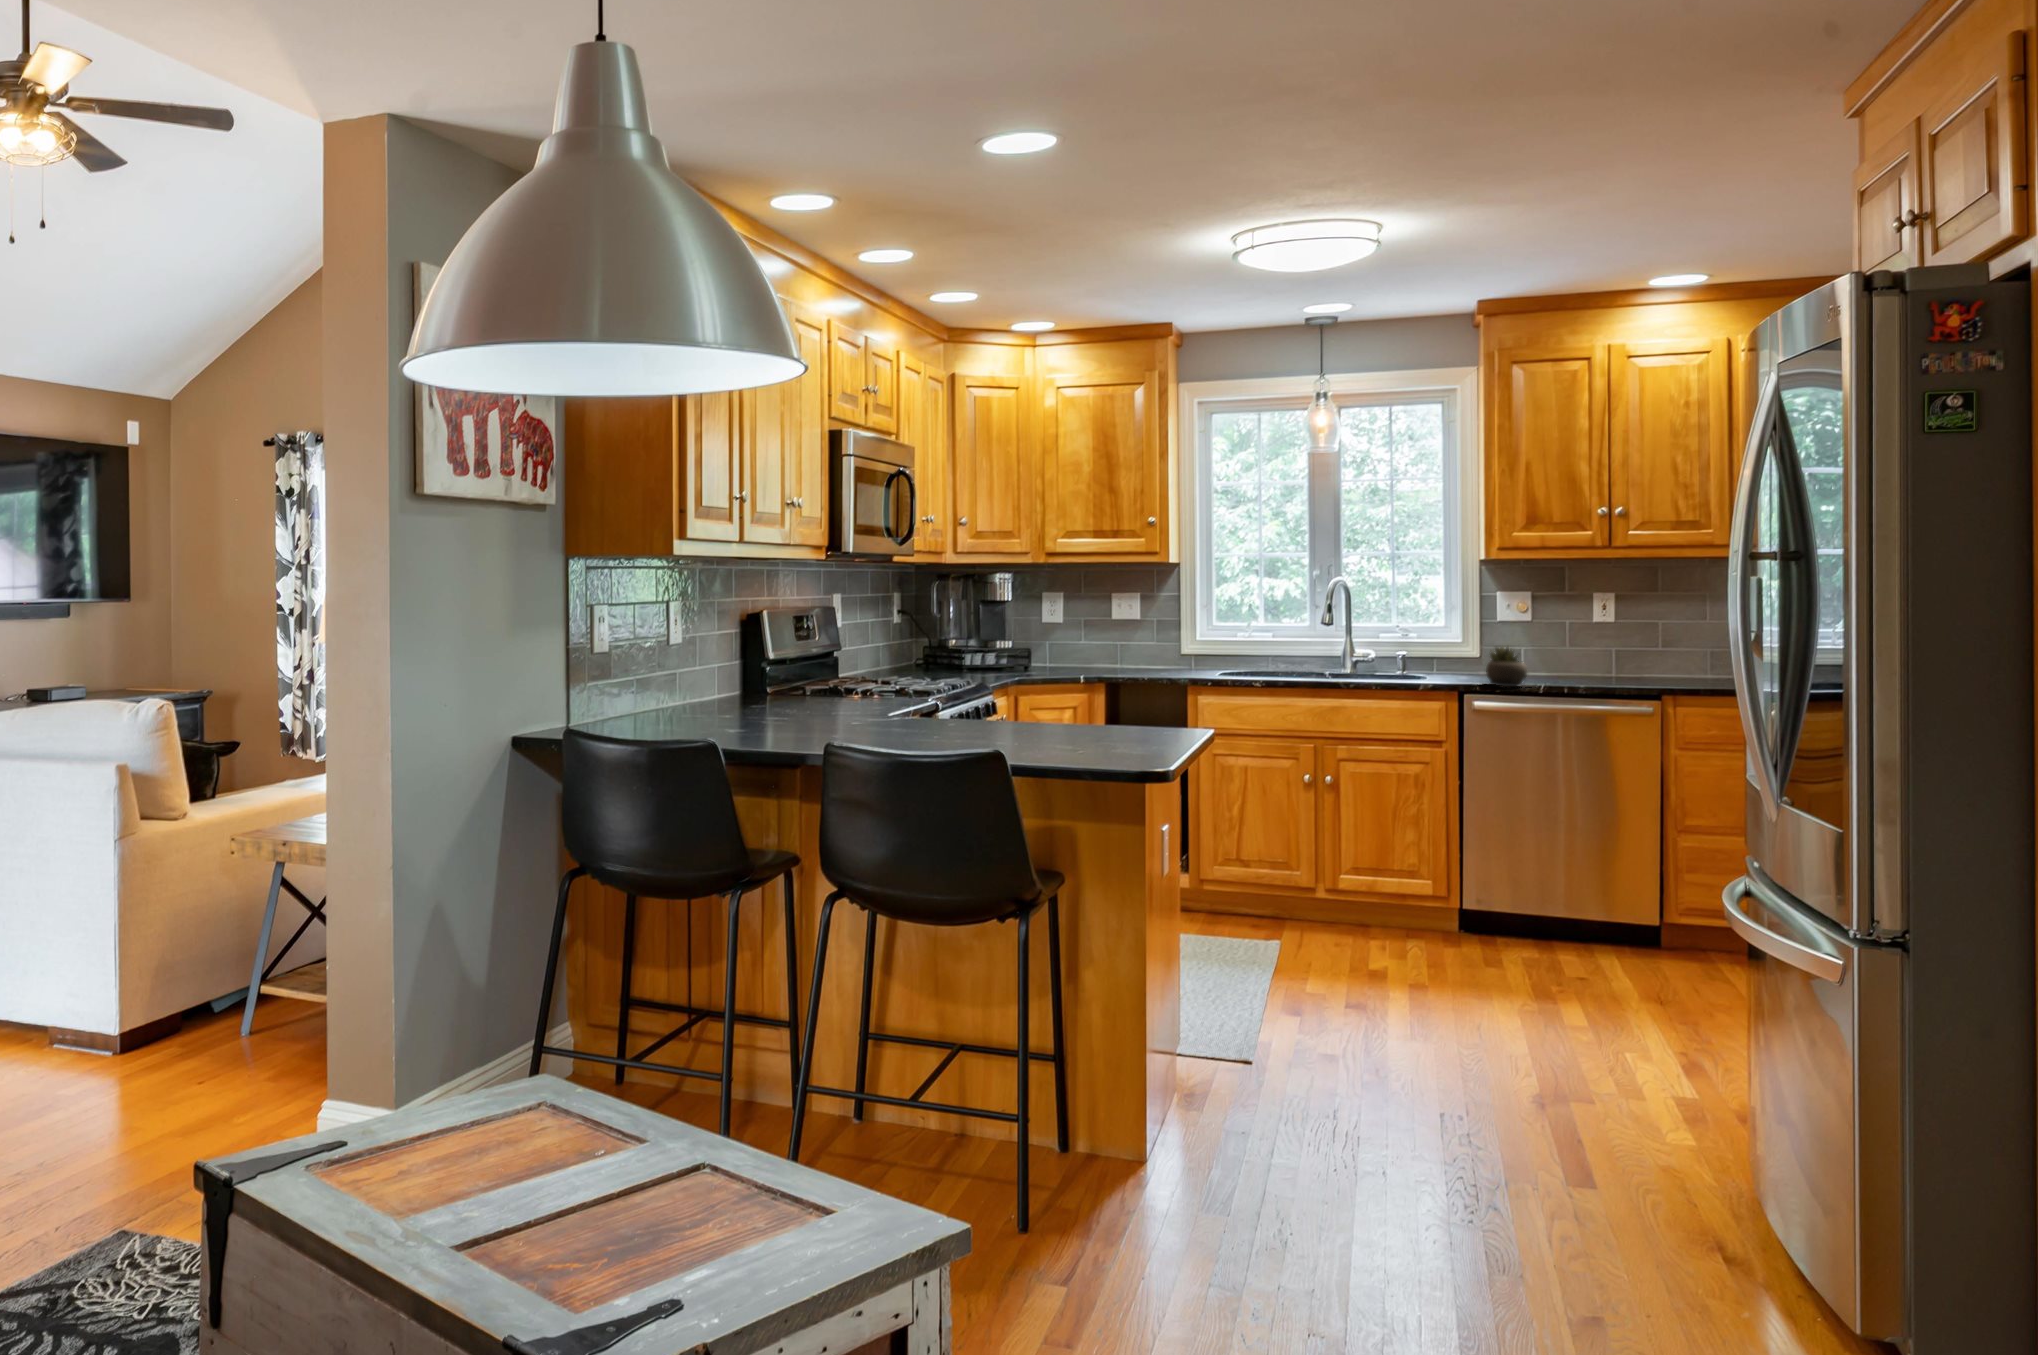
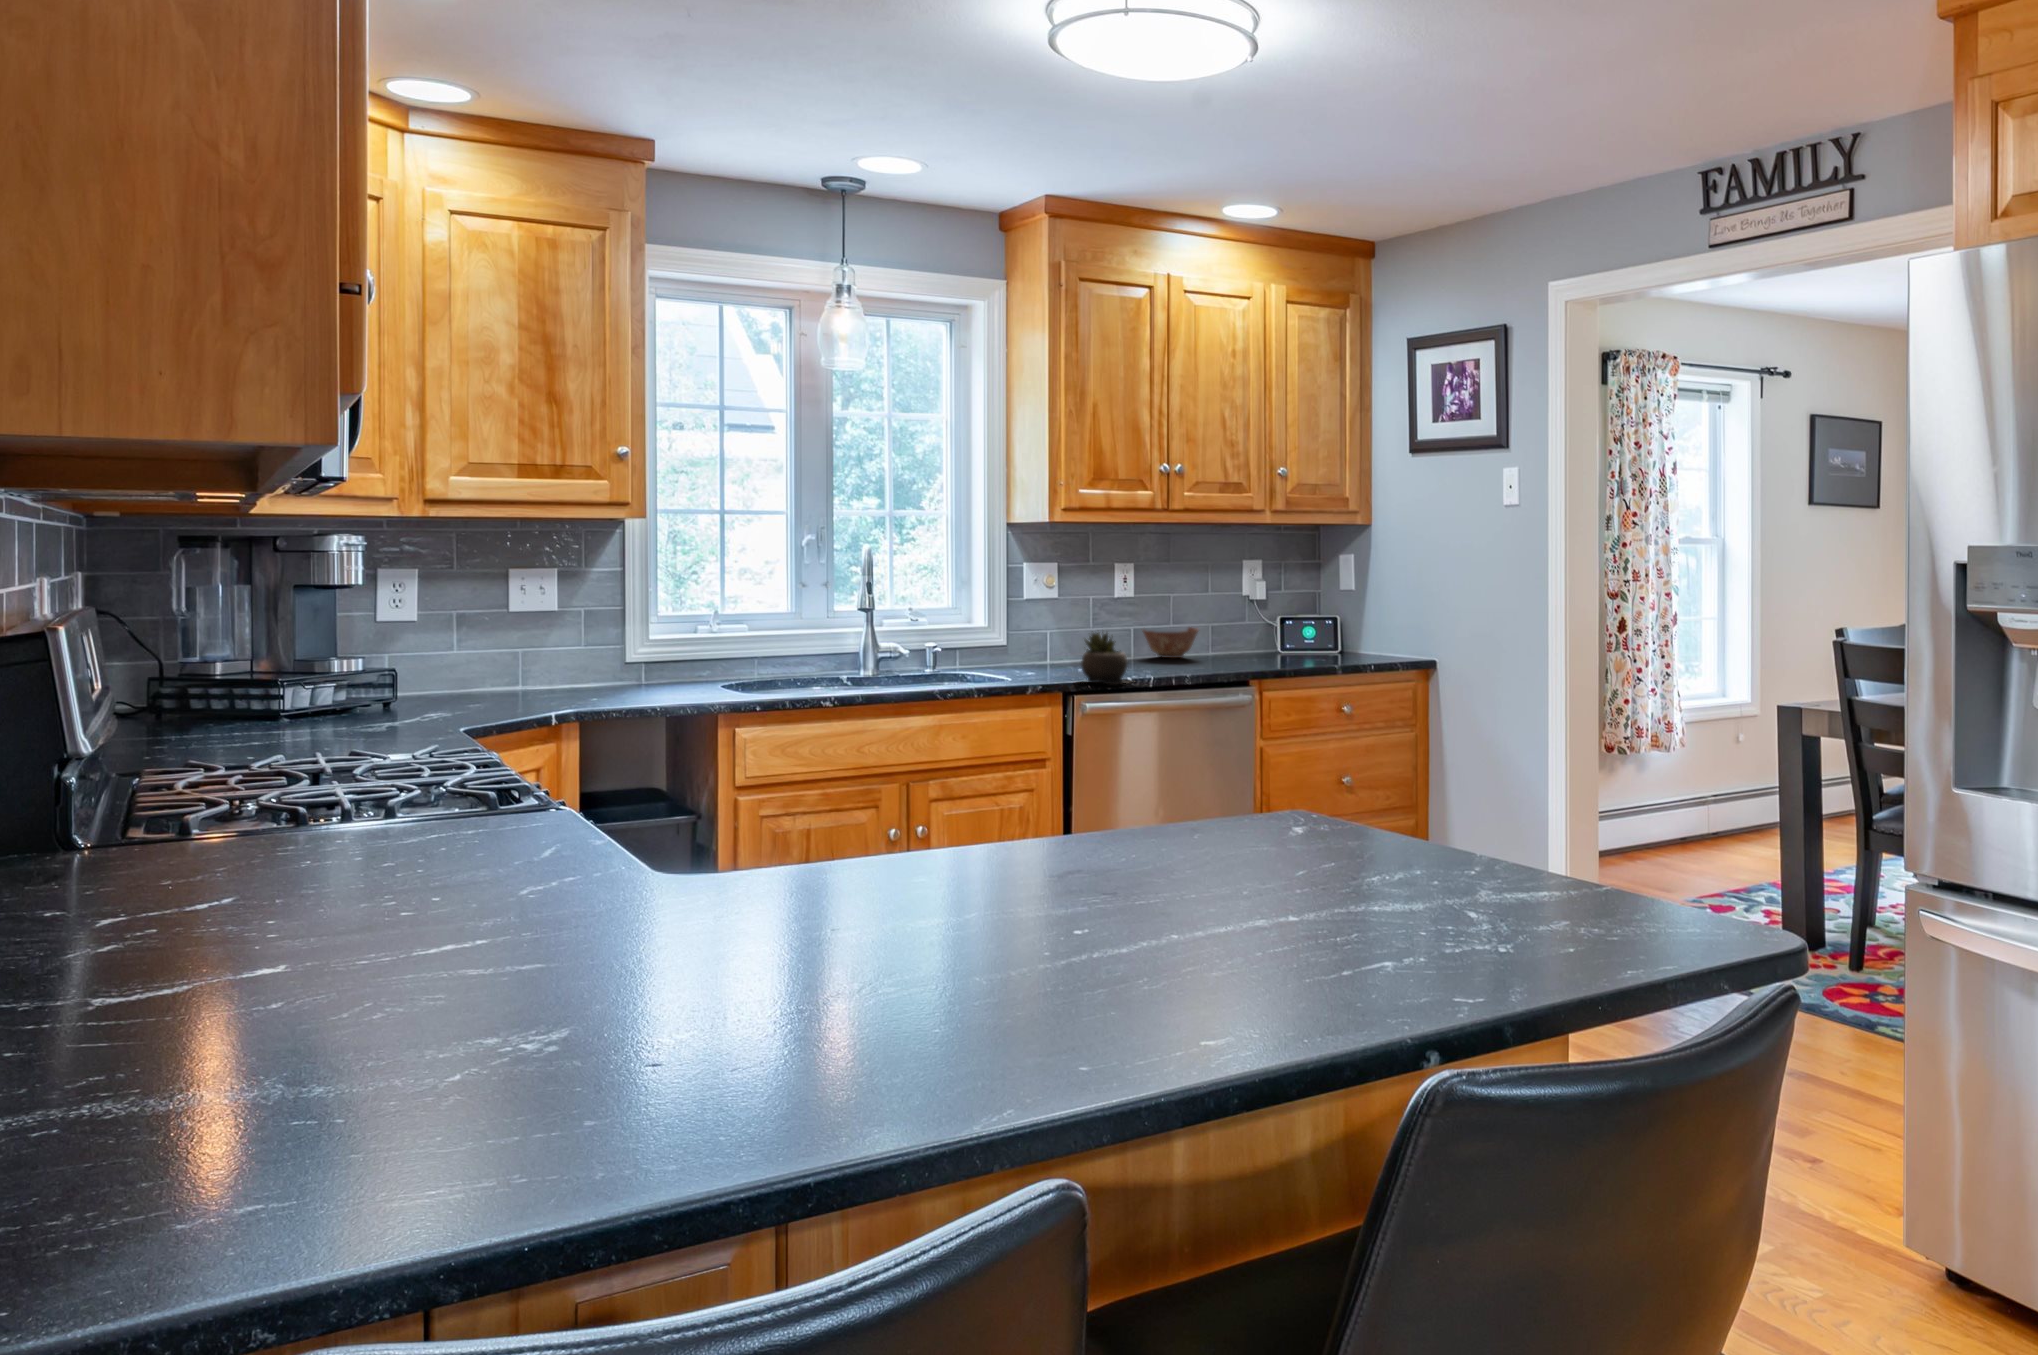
ceramic bowl: none [1621,648,1682,675] -> present [1143,628,1198,658]

